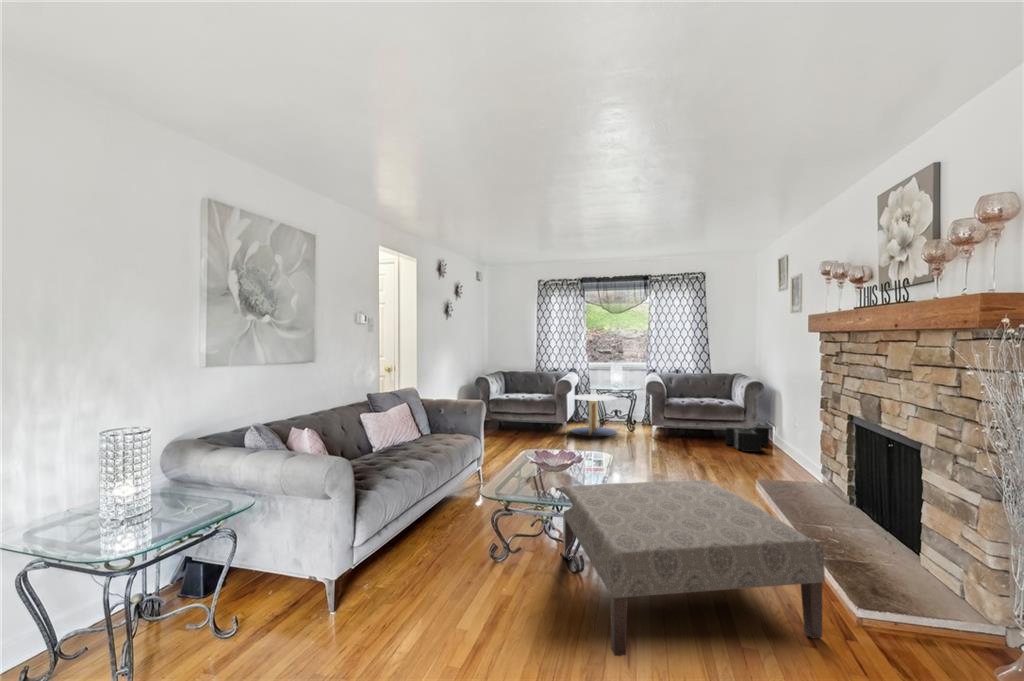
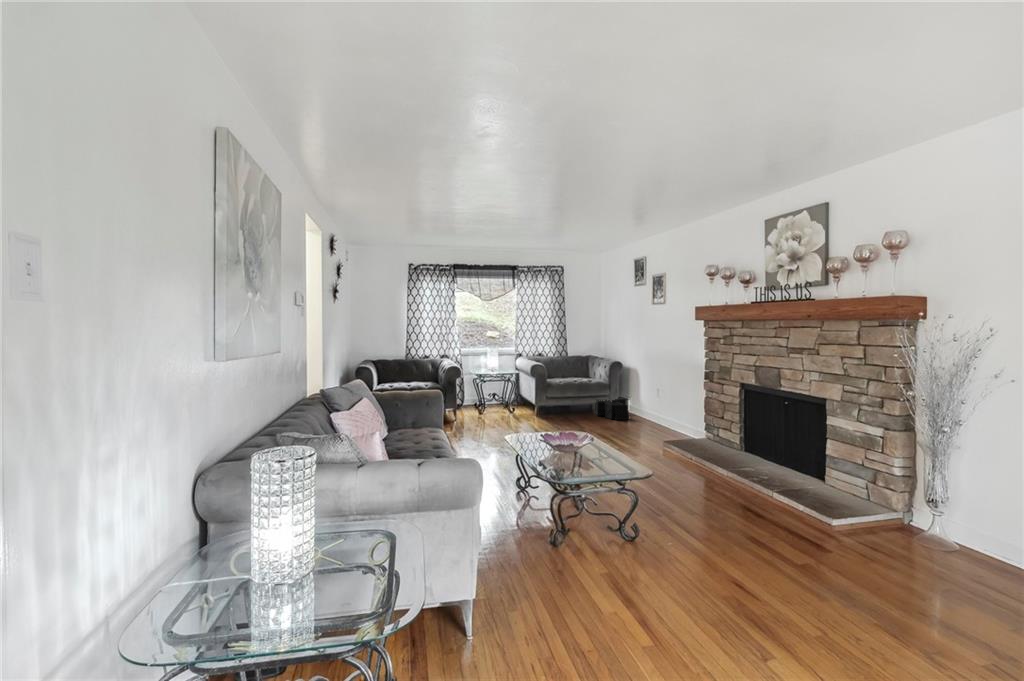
side table: present [571,394,617,436] -> none [455,379,501,420]
ottoman: present [562,480,825,656] -> none [602,444,835,601]

